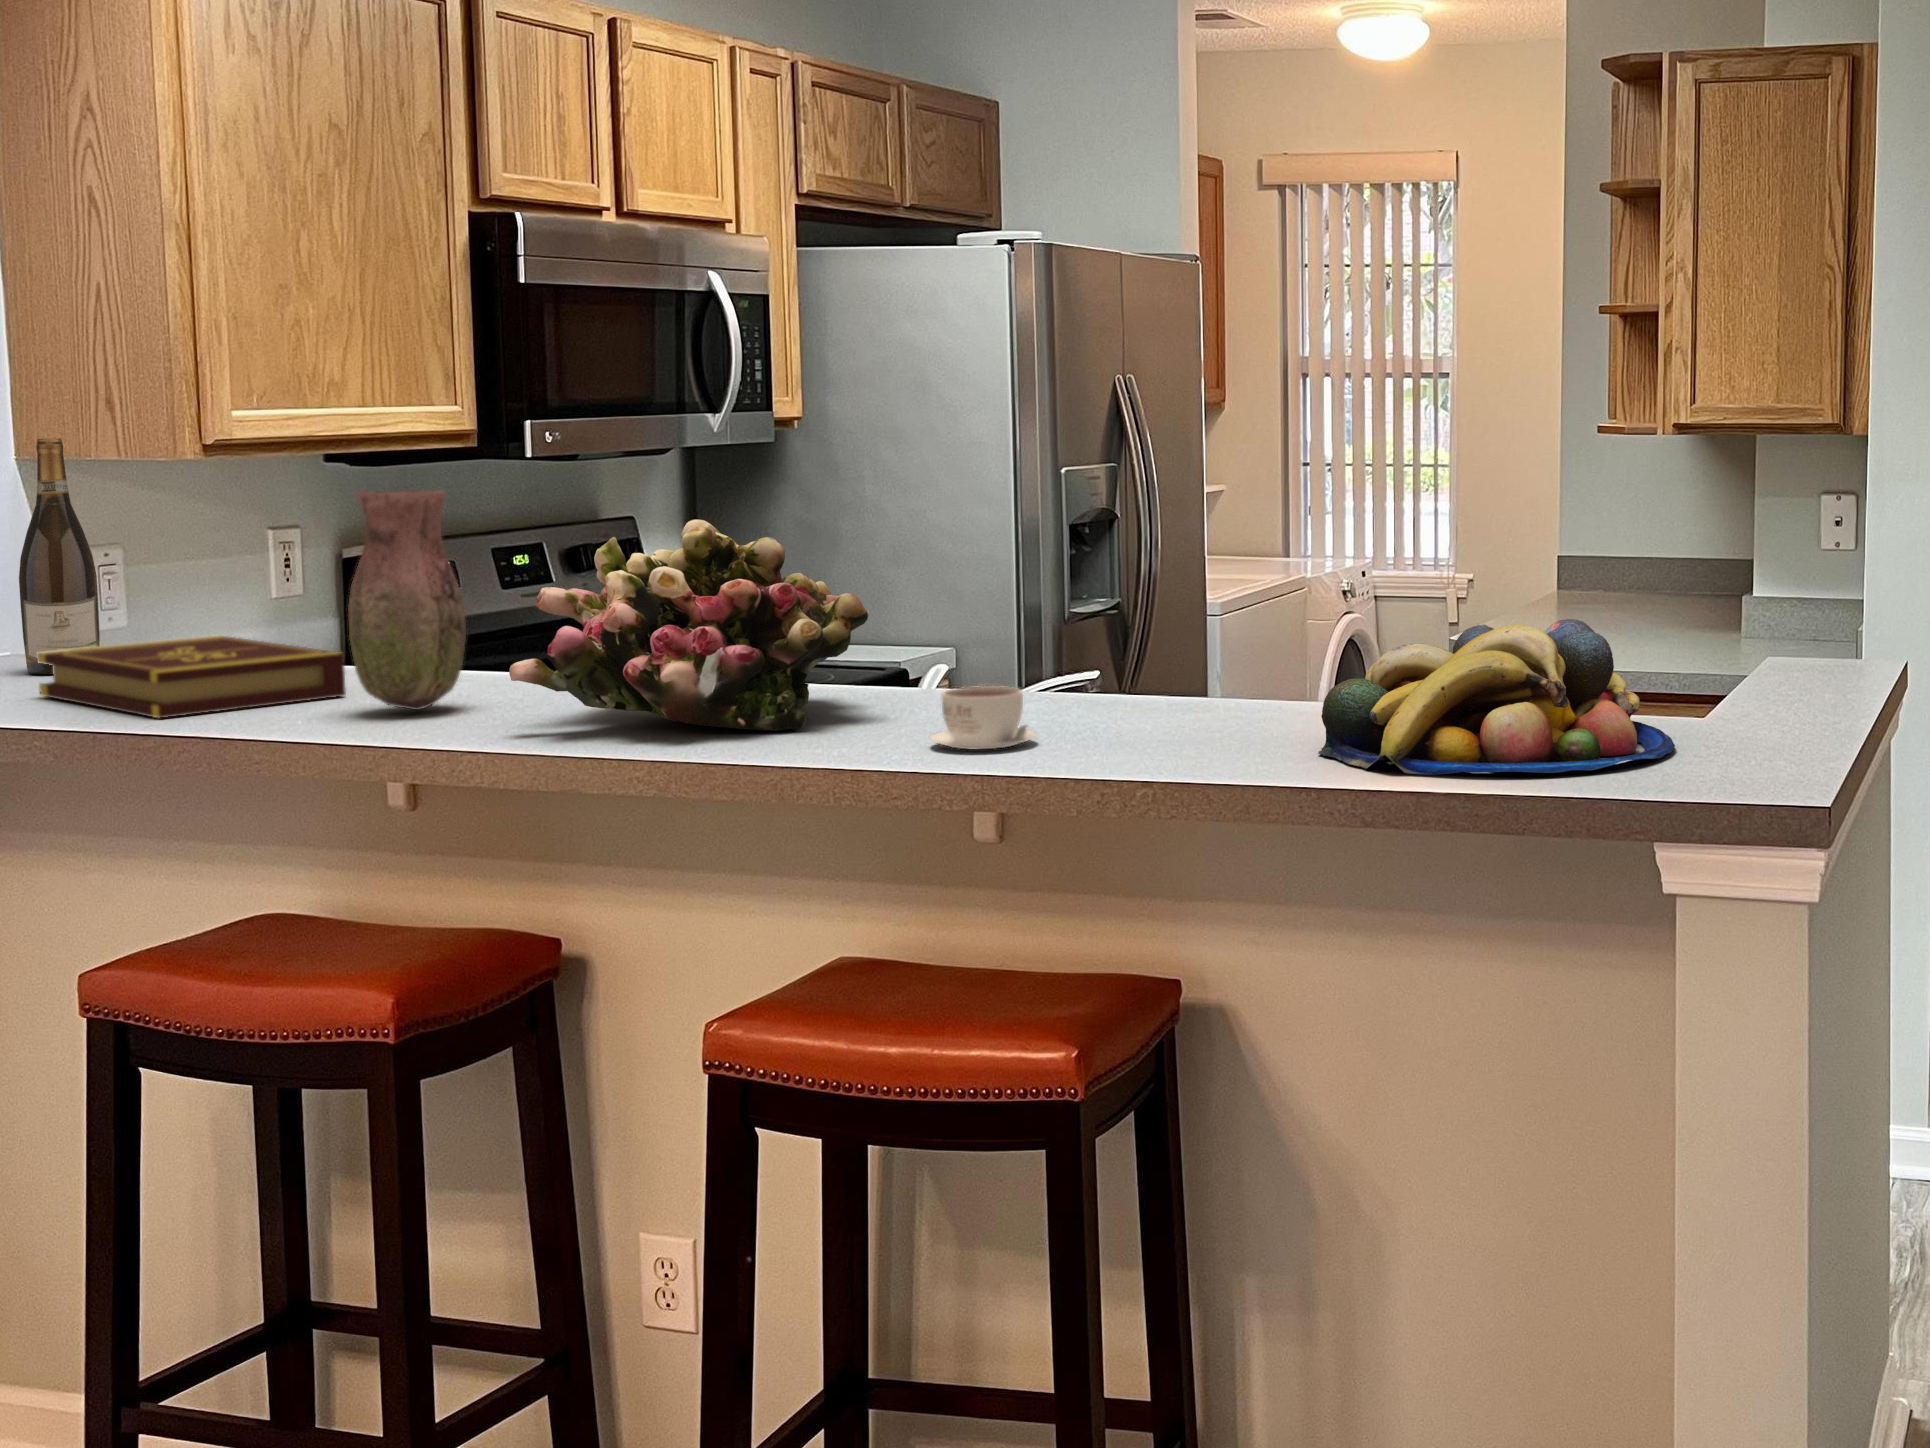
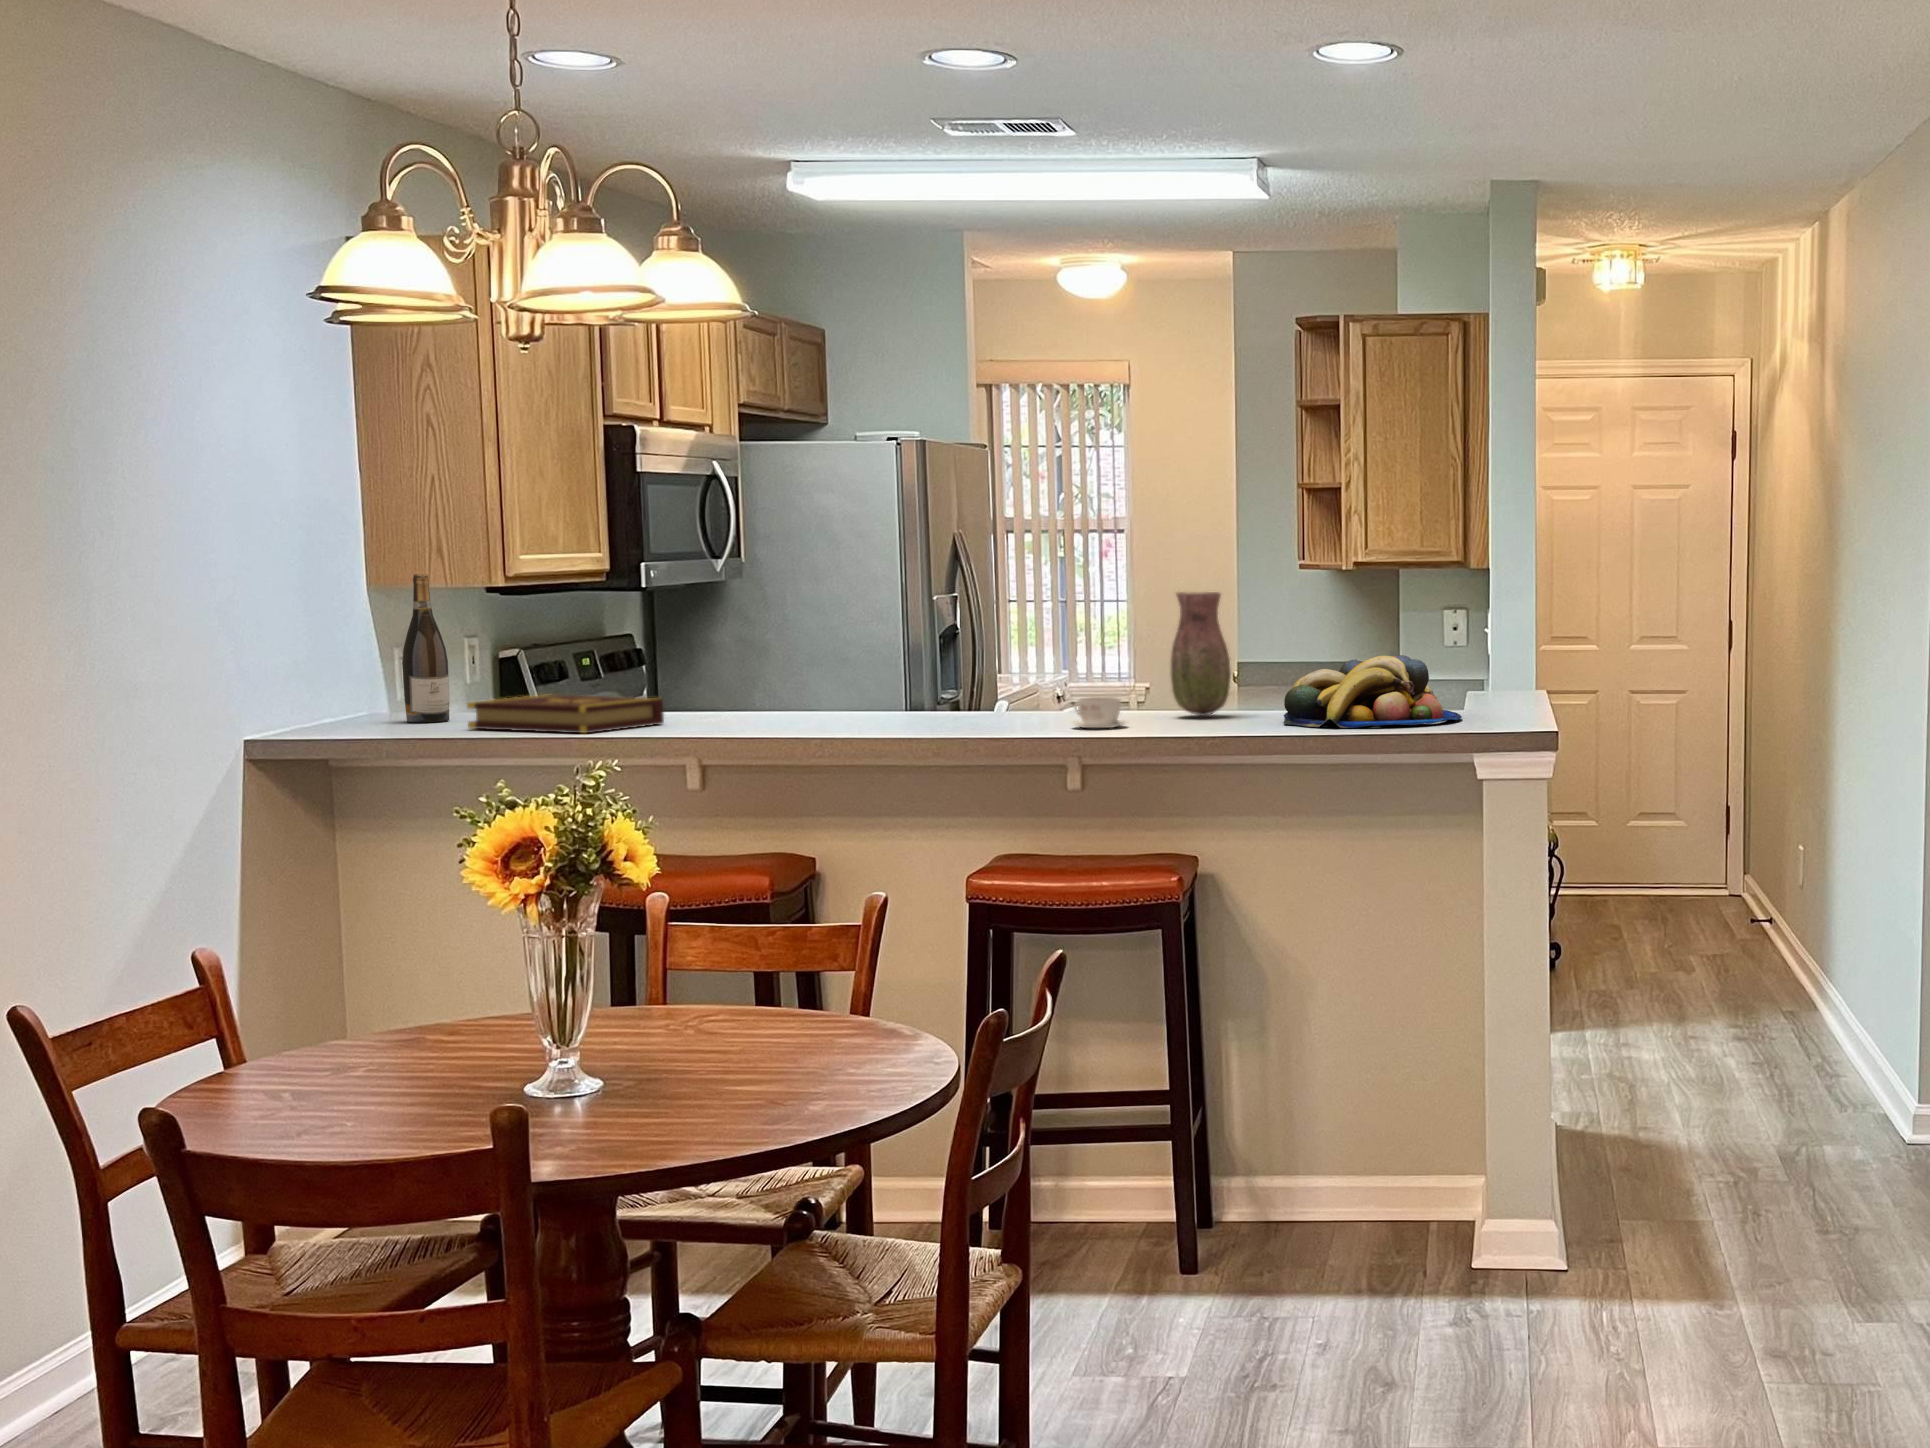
vase: present [348,490,466,710] -> present [1170,592,1231,716]
flower arrangement: present [509,520,868,731] -> none [823,613,1010,726]

